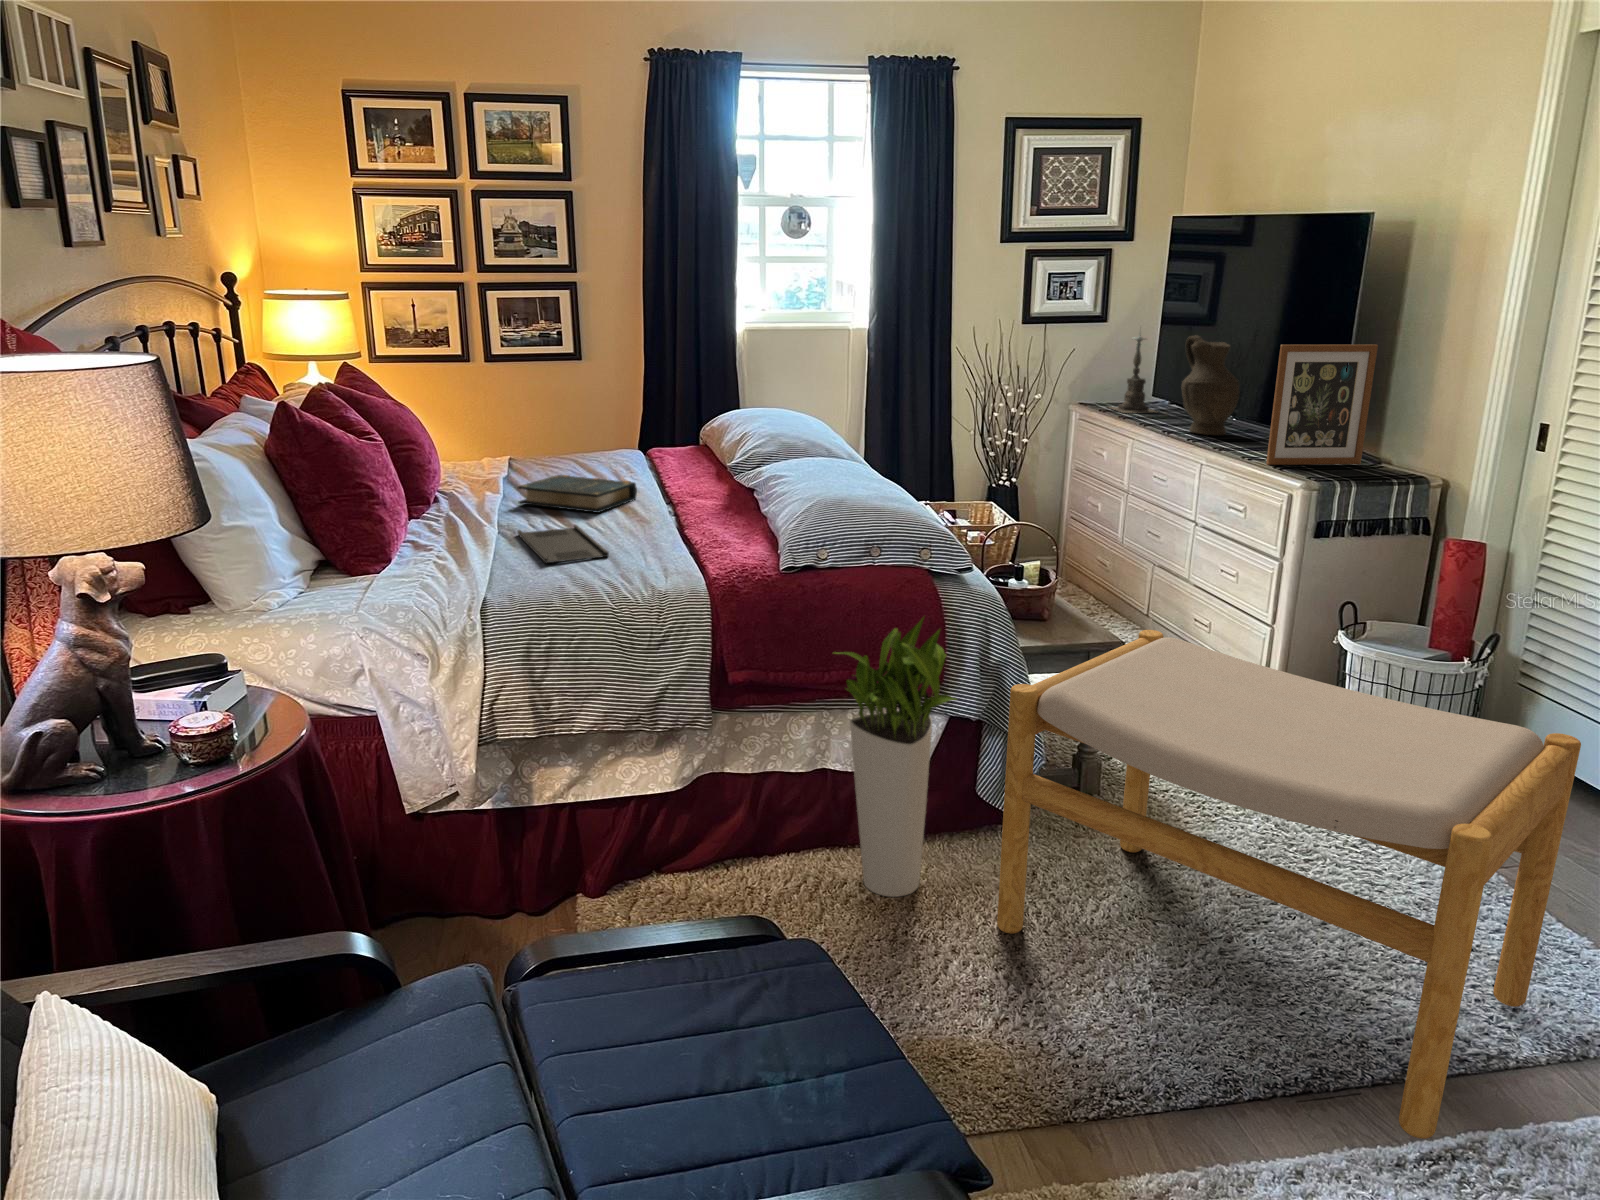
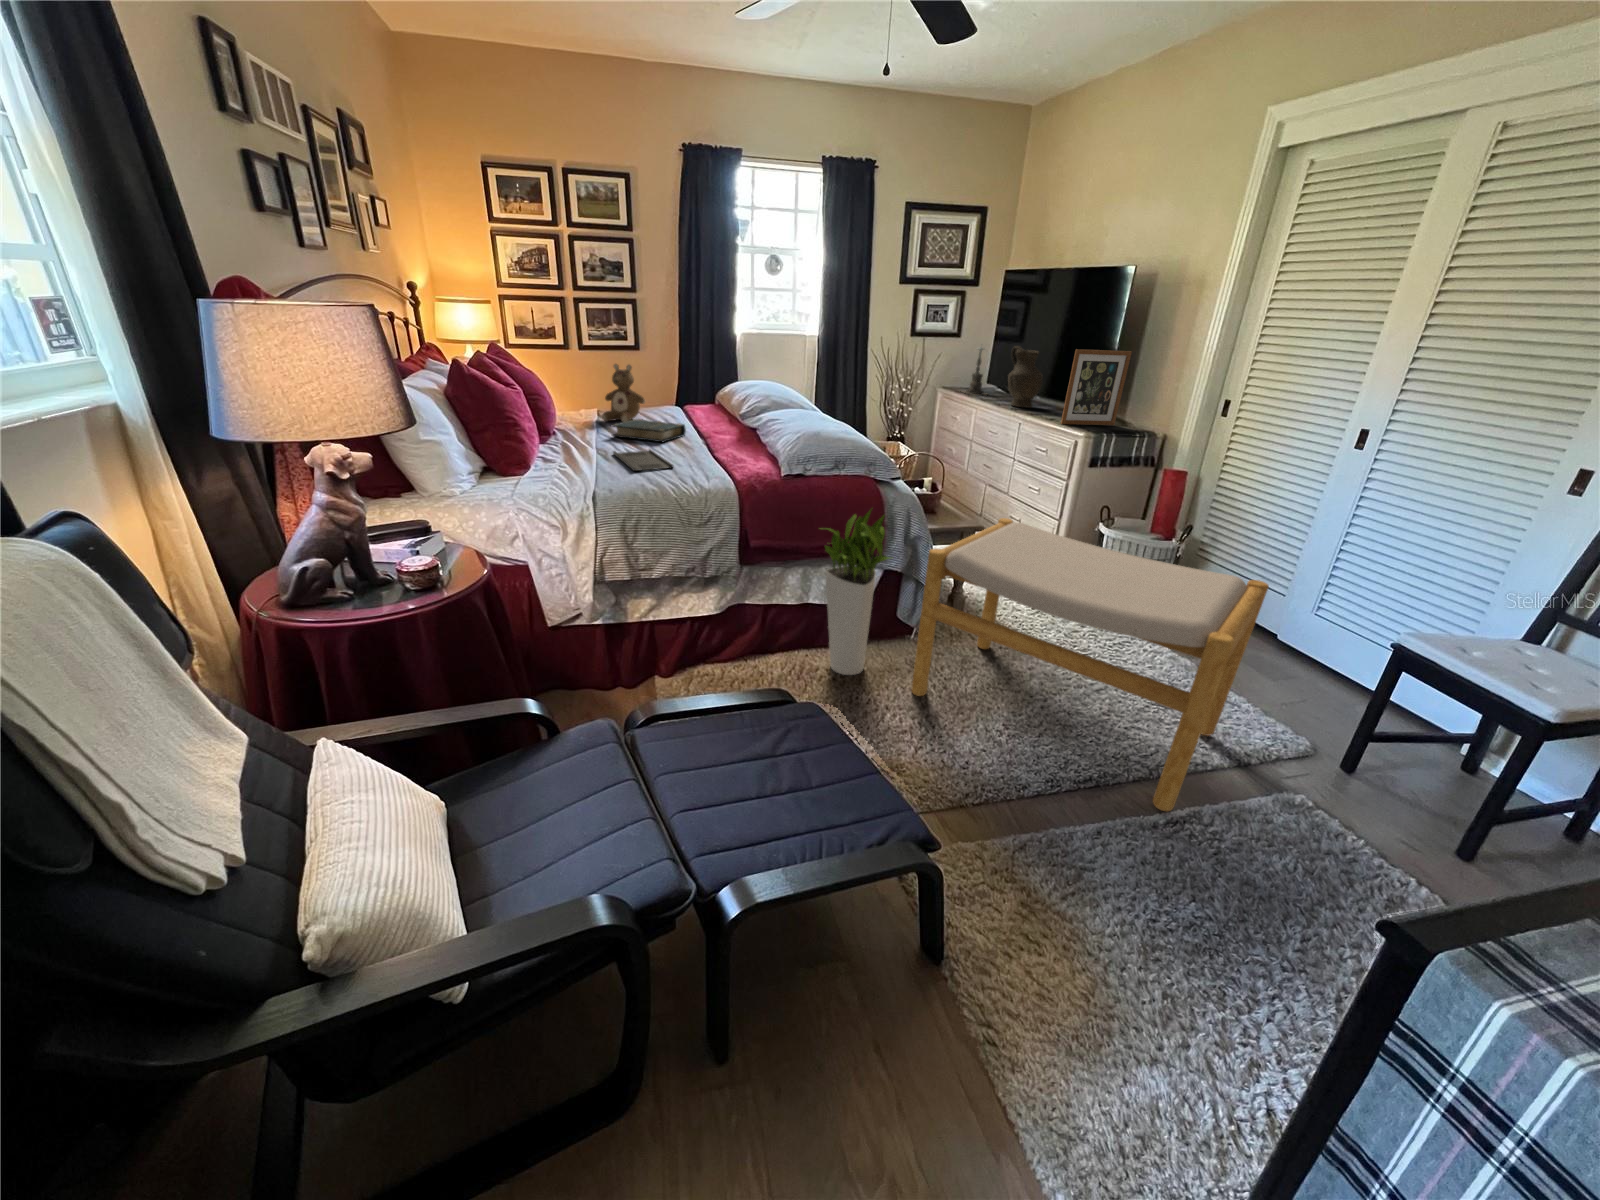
stuffed bear: none [507,388,576,480] -> present [602,364,645,422]

